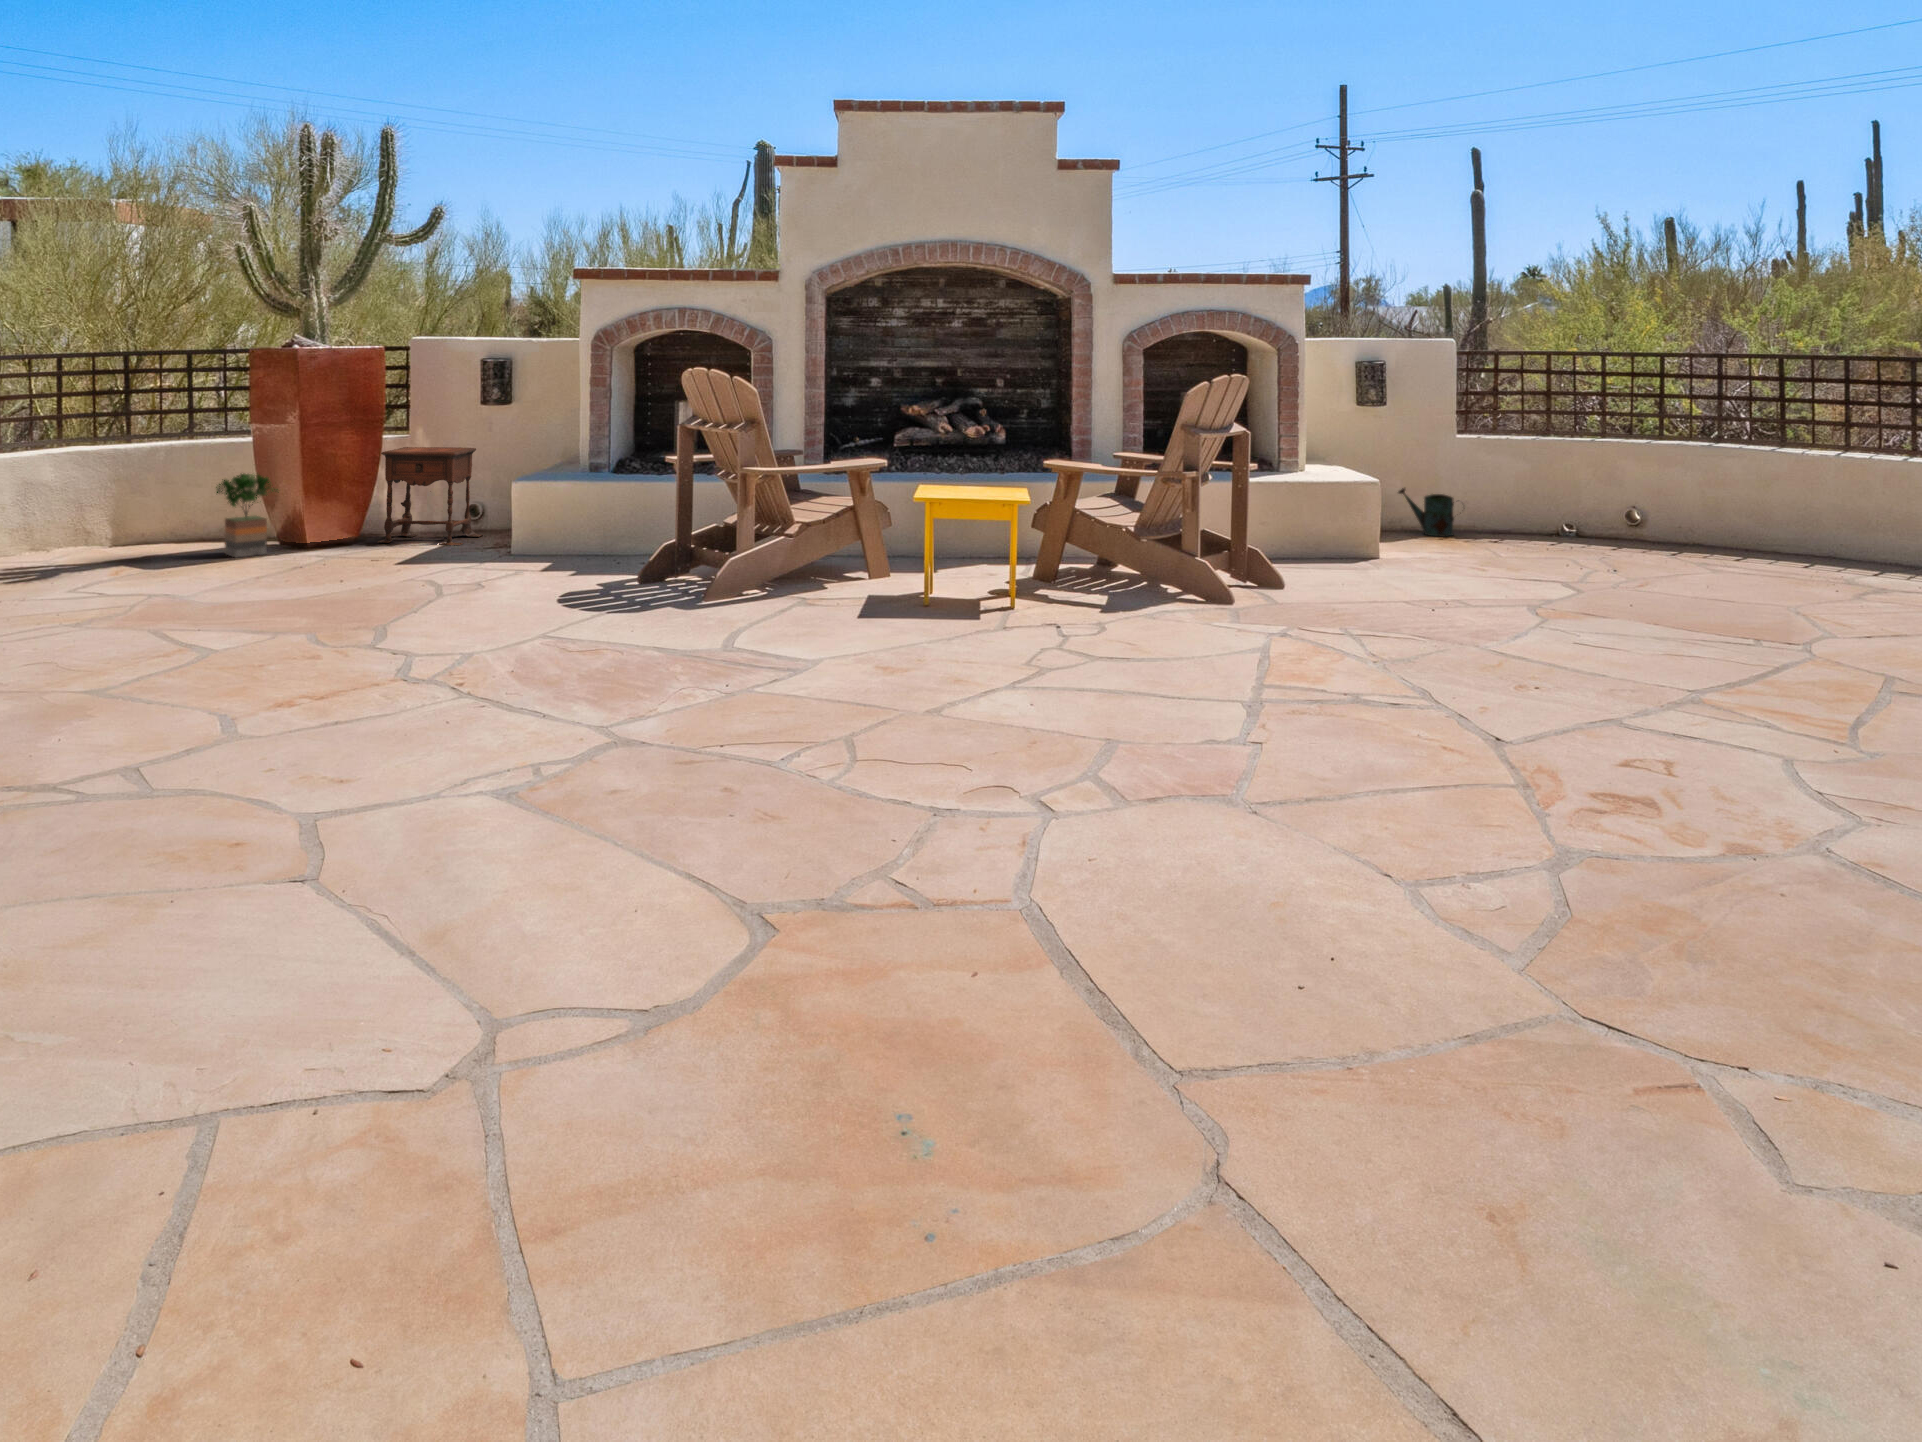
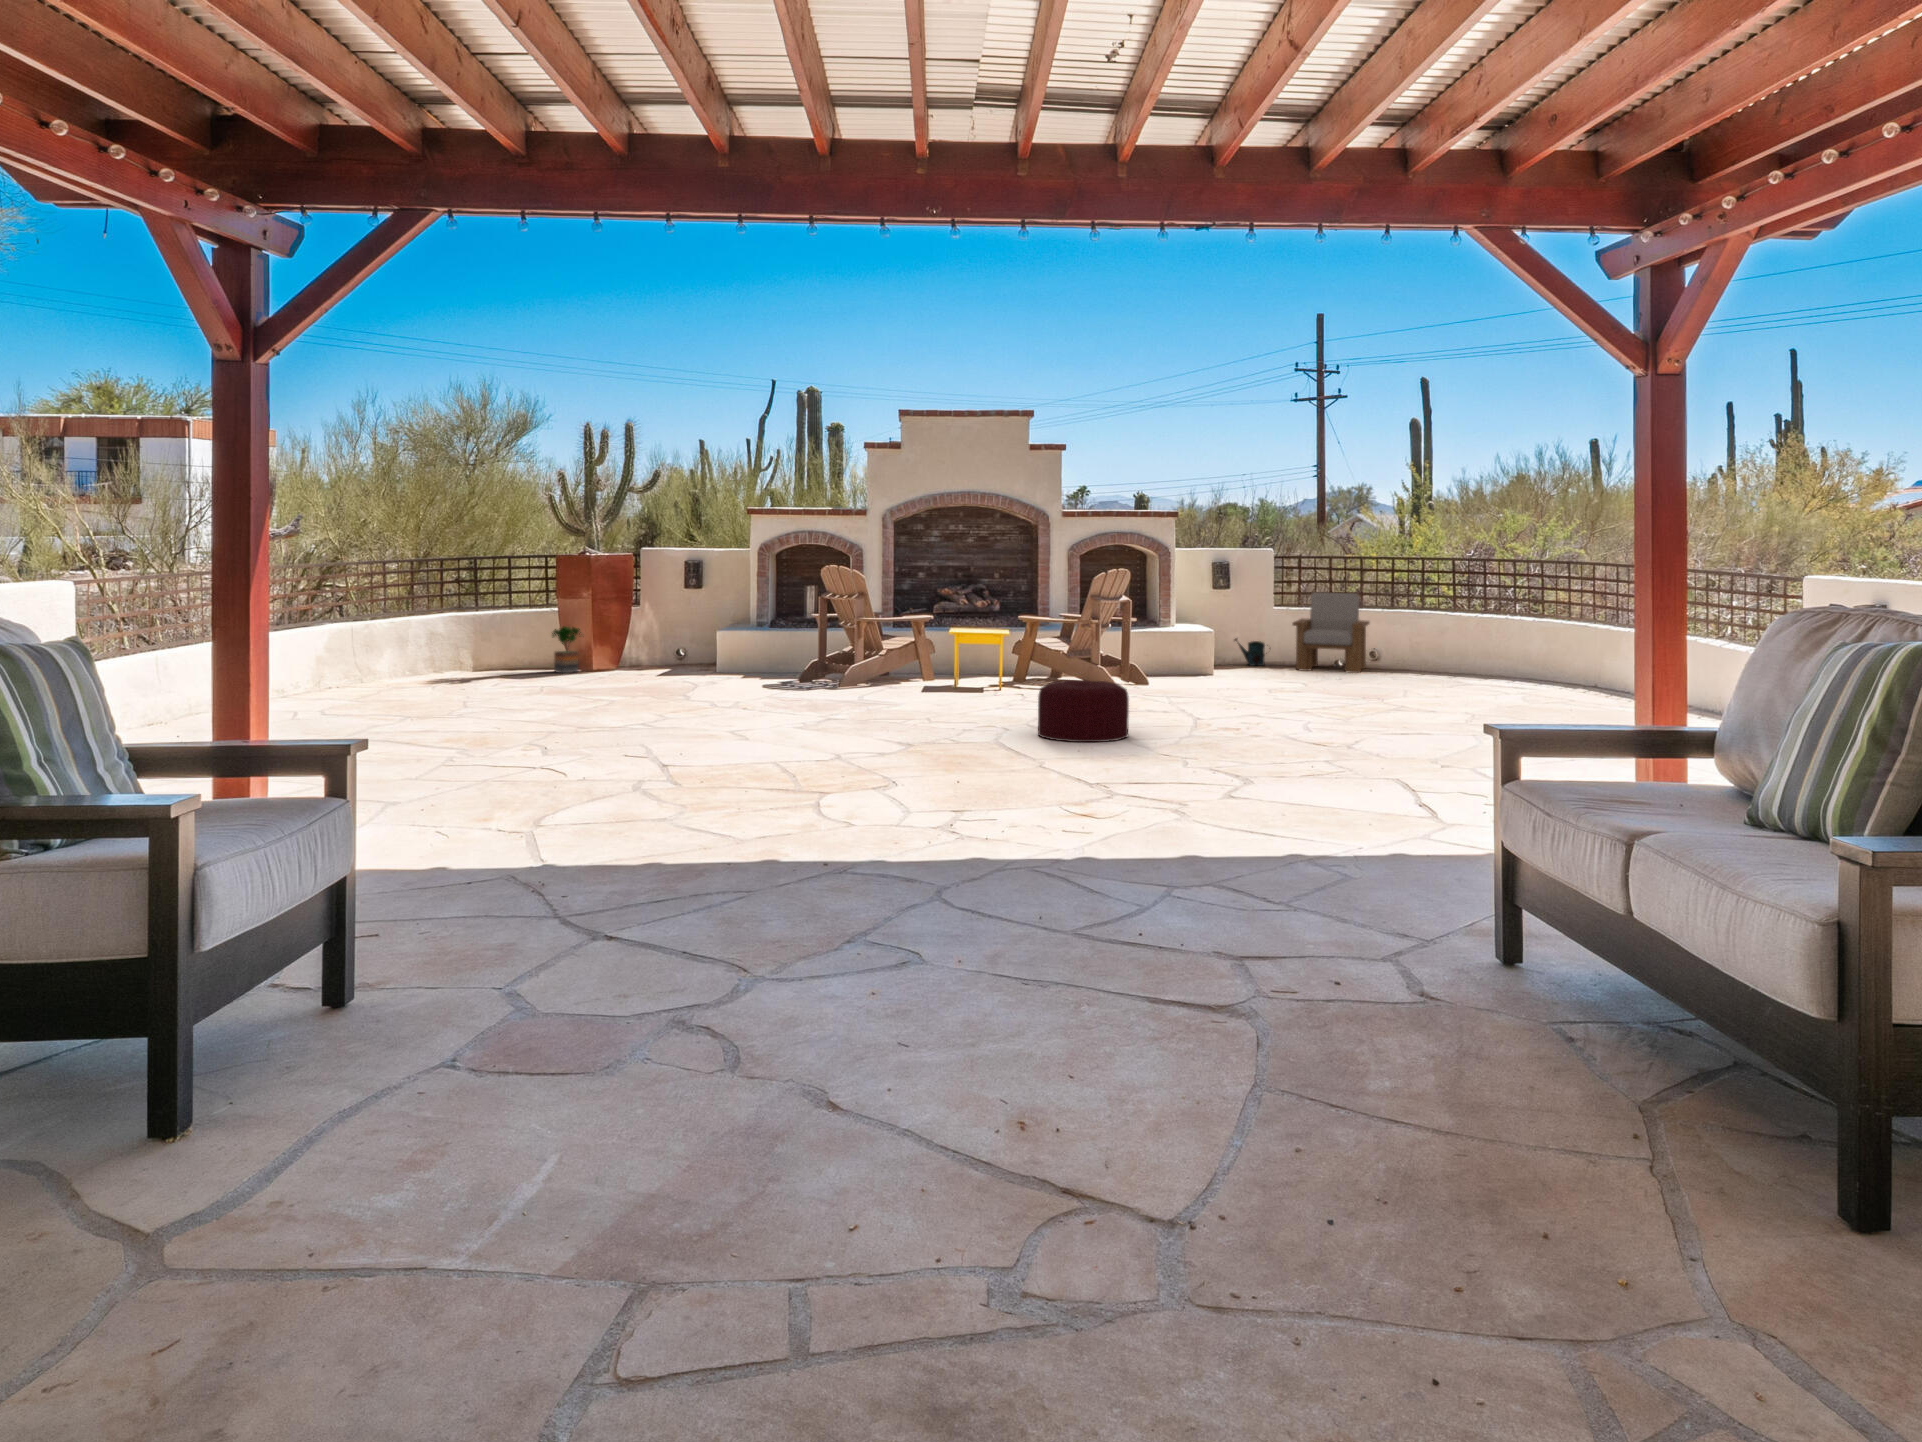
armchair: none [1513,411,1644,554] -> present [1293,592,1369,673]
side table: present [378,447,481,545] -> none [633,613,692,669]
ottoman: none [1115,648,1353,842] -> present [1038,680,1129,742]

